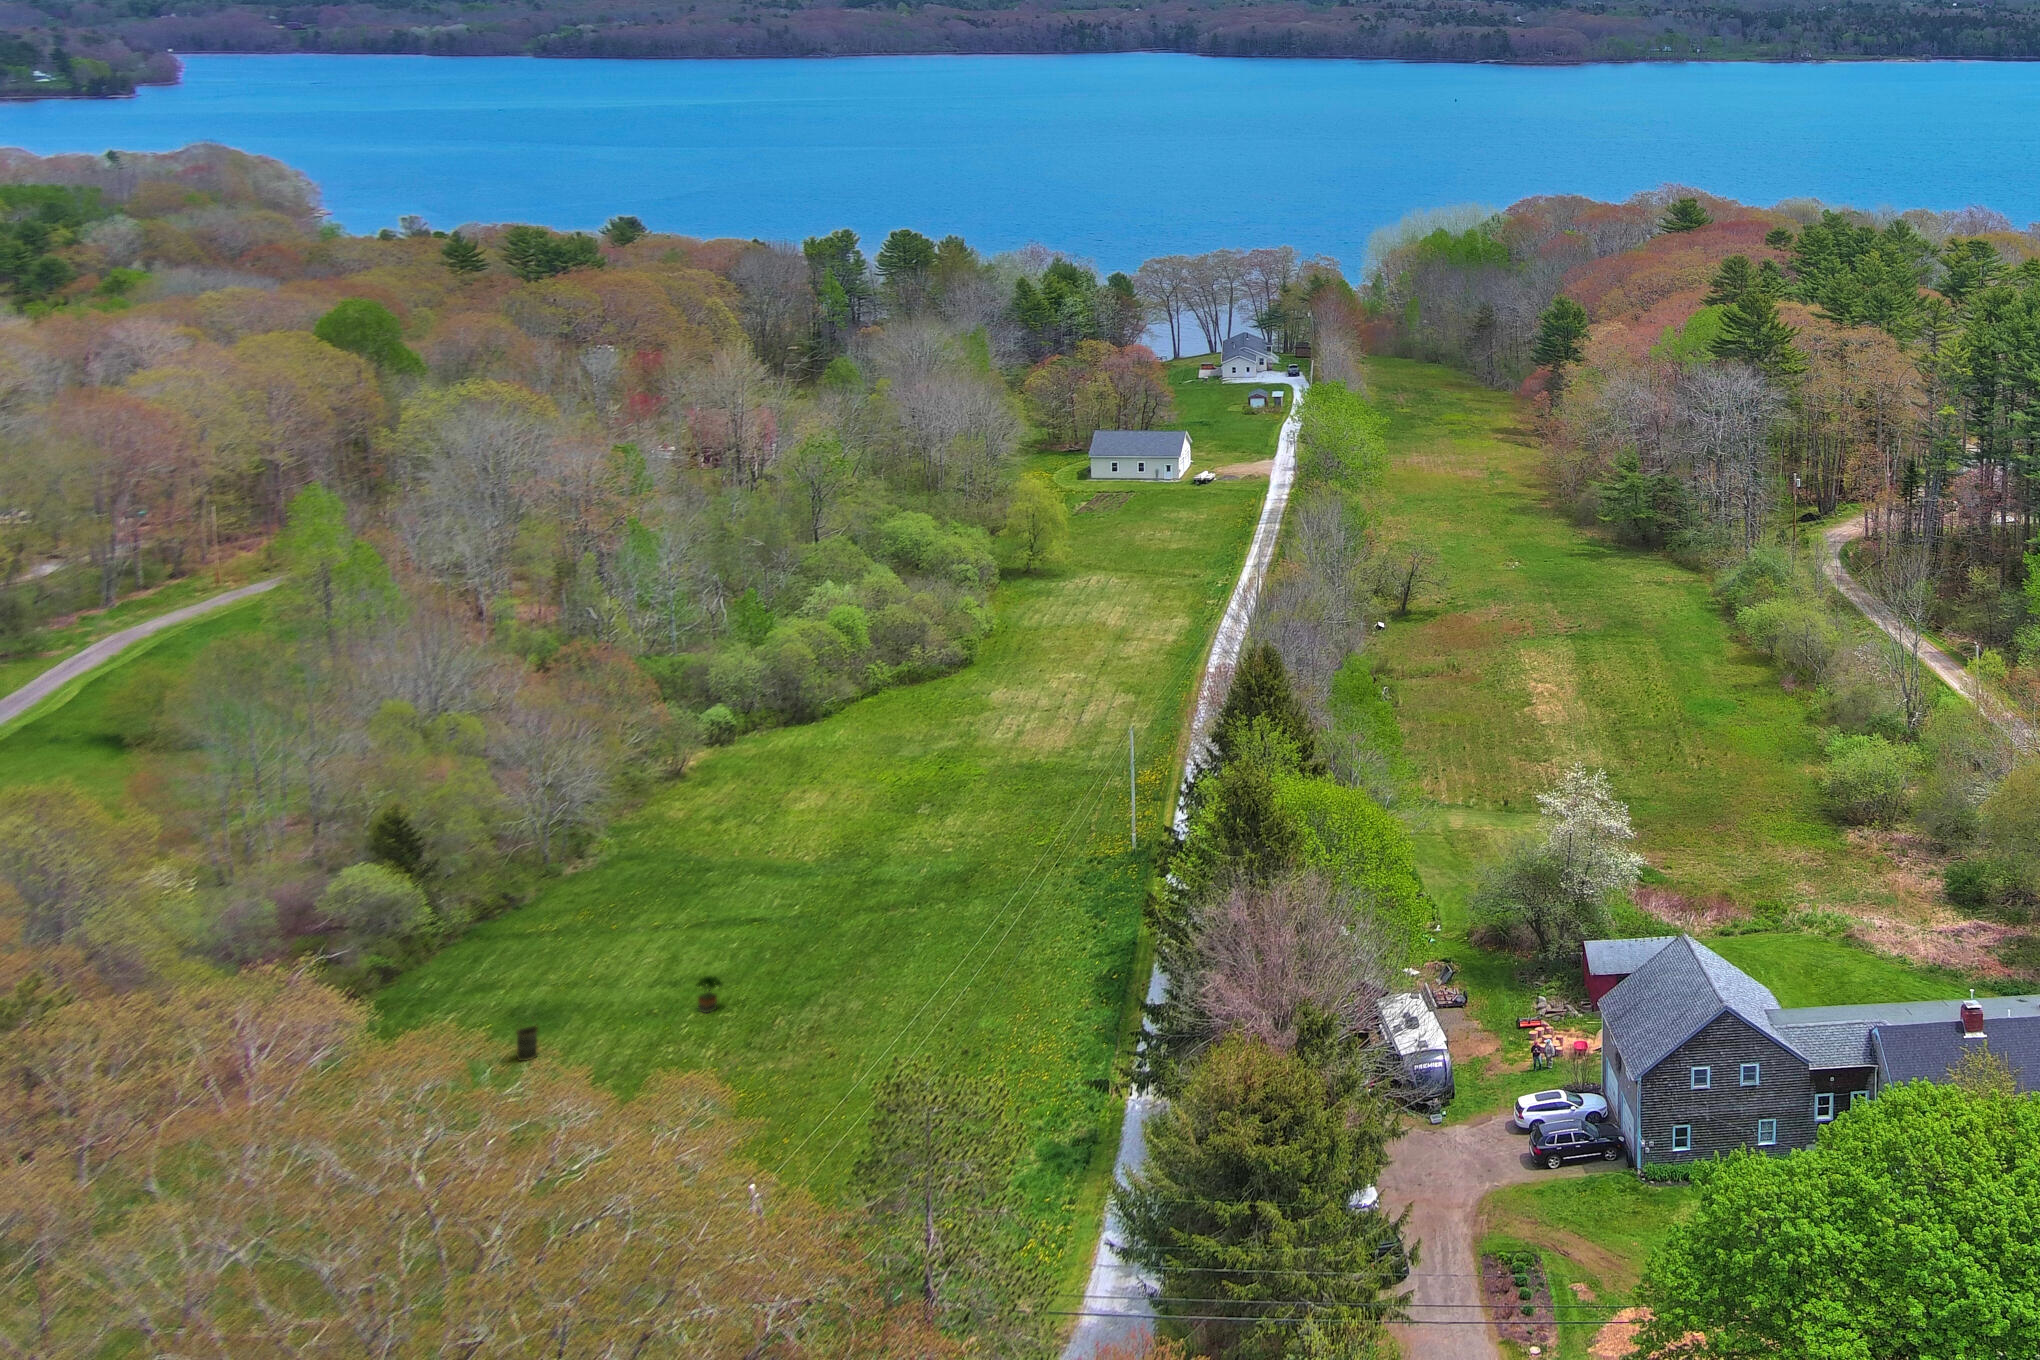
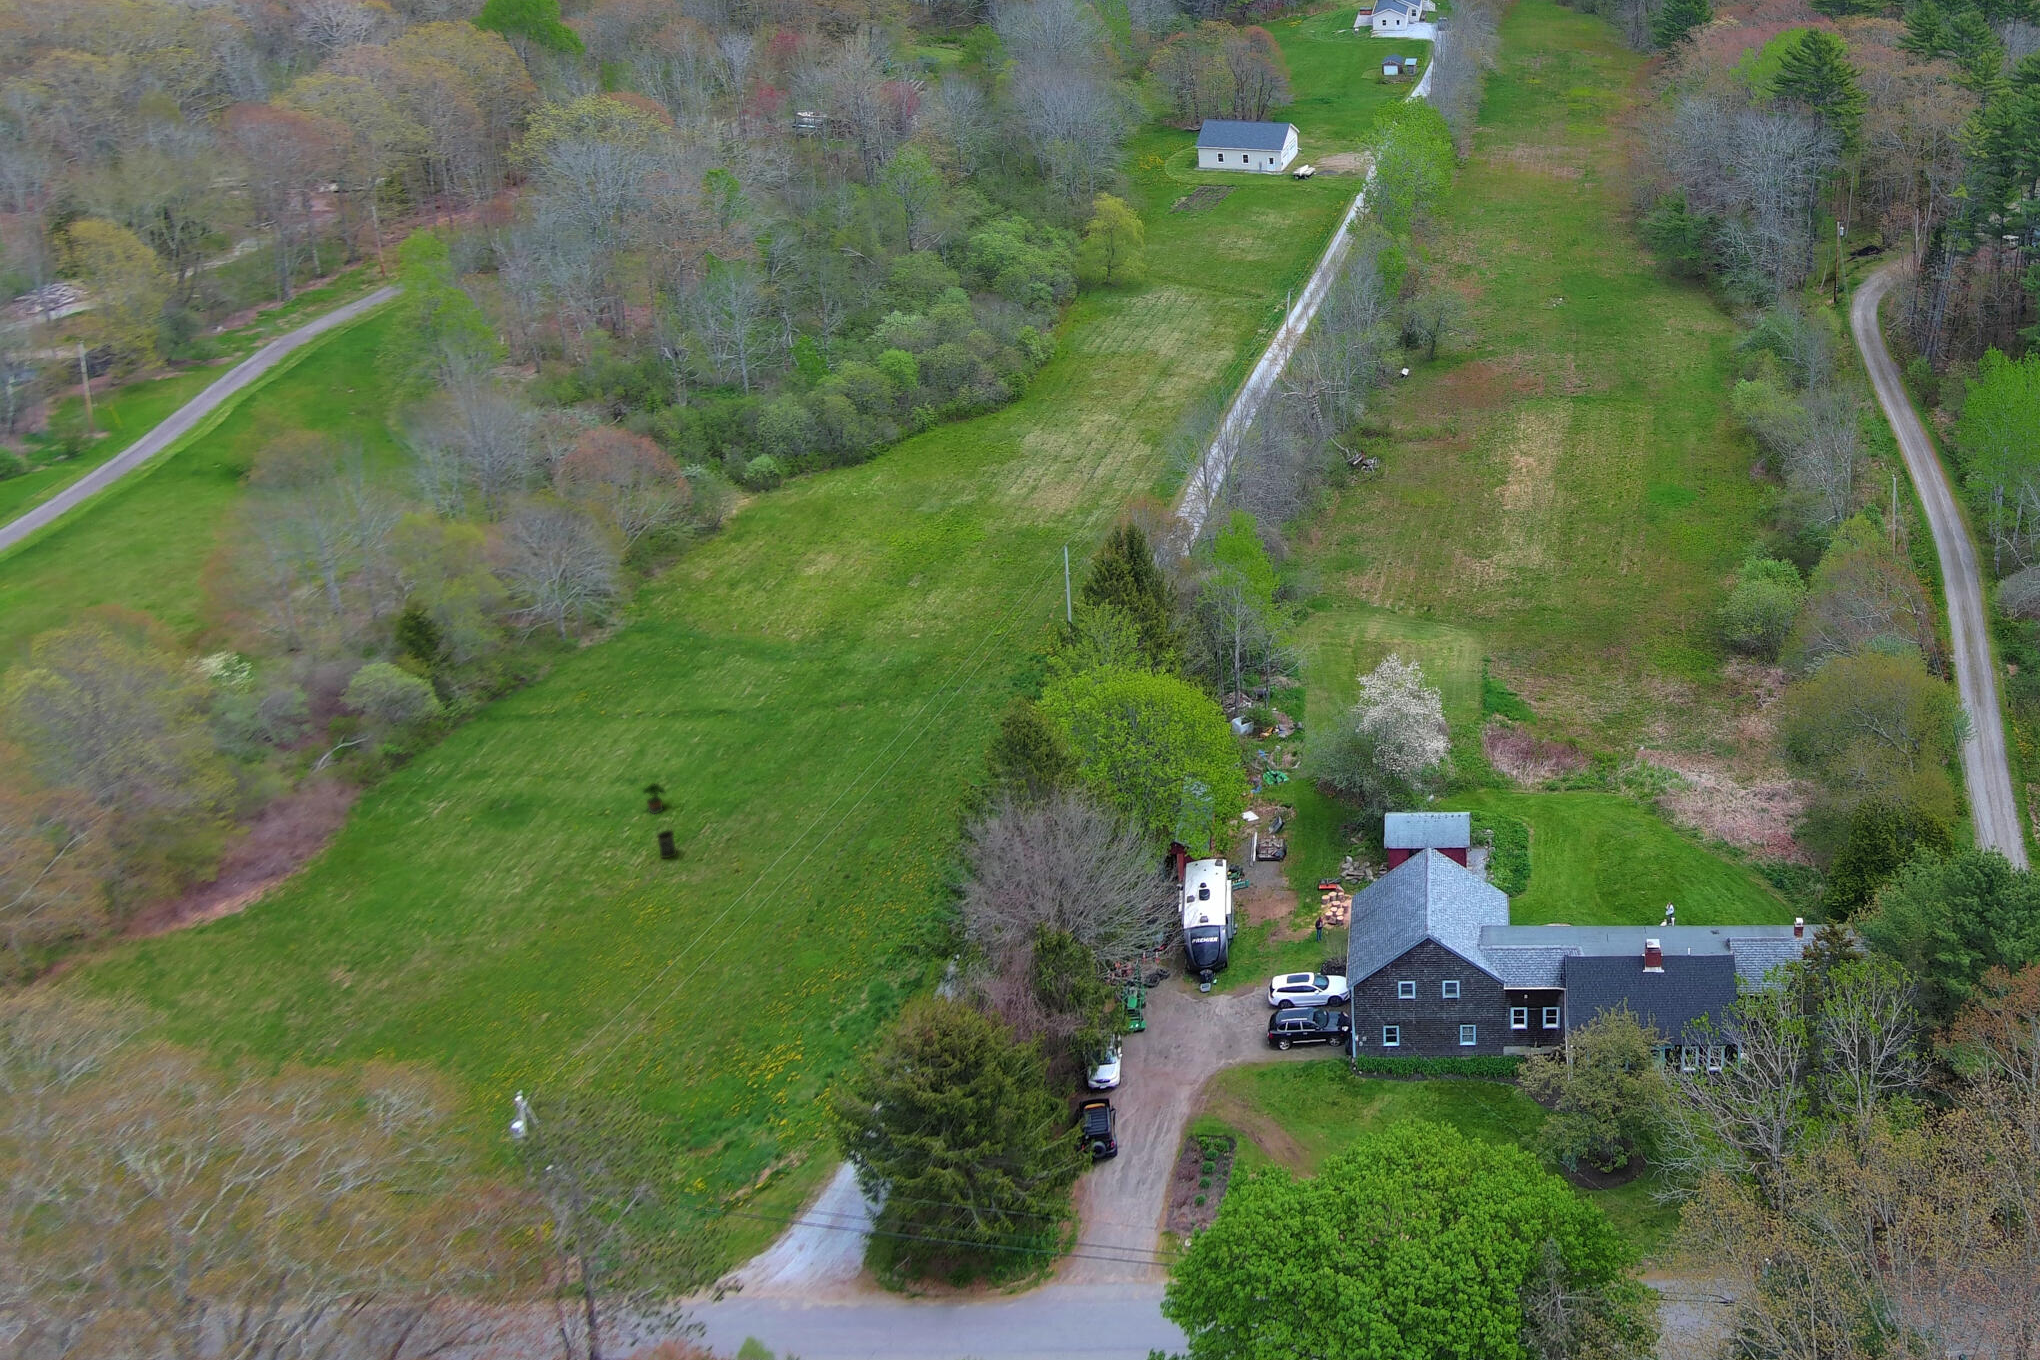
basket: present [516,1017,538,1061] -> present [657,829,676,858]

